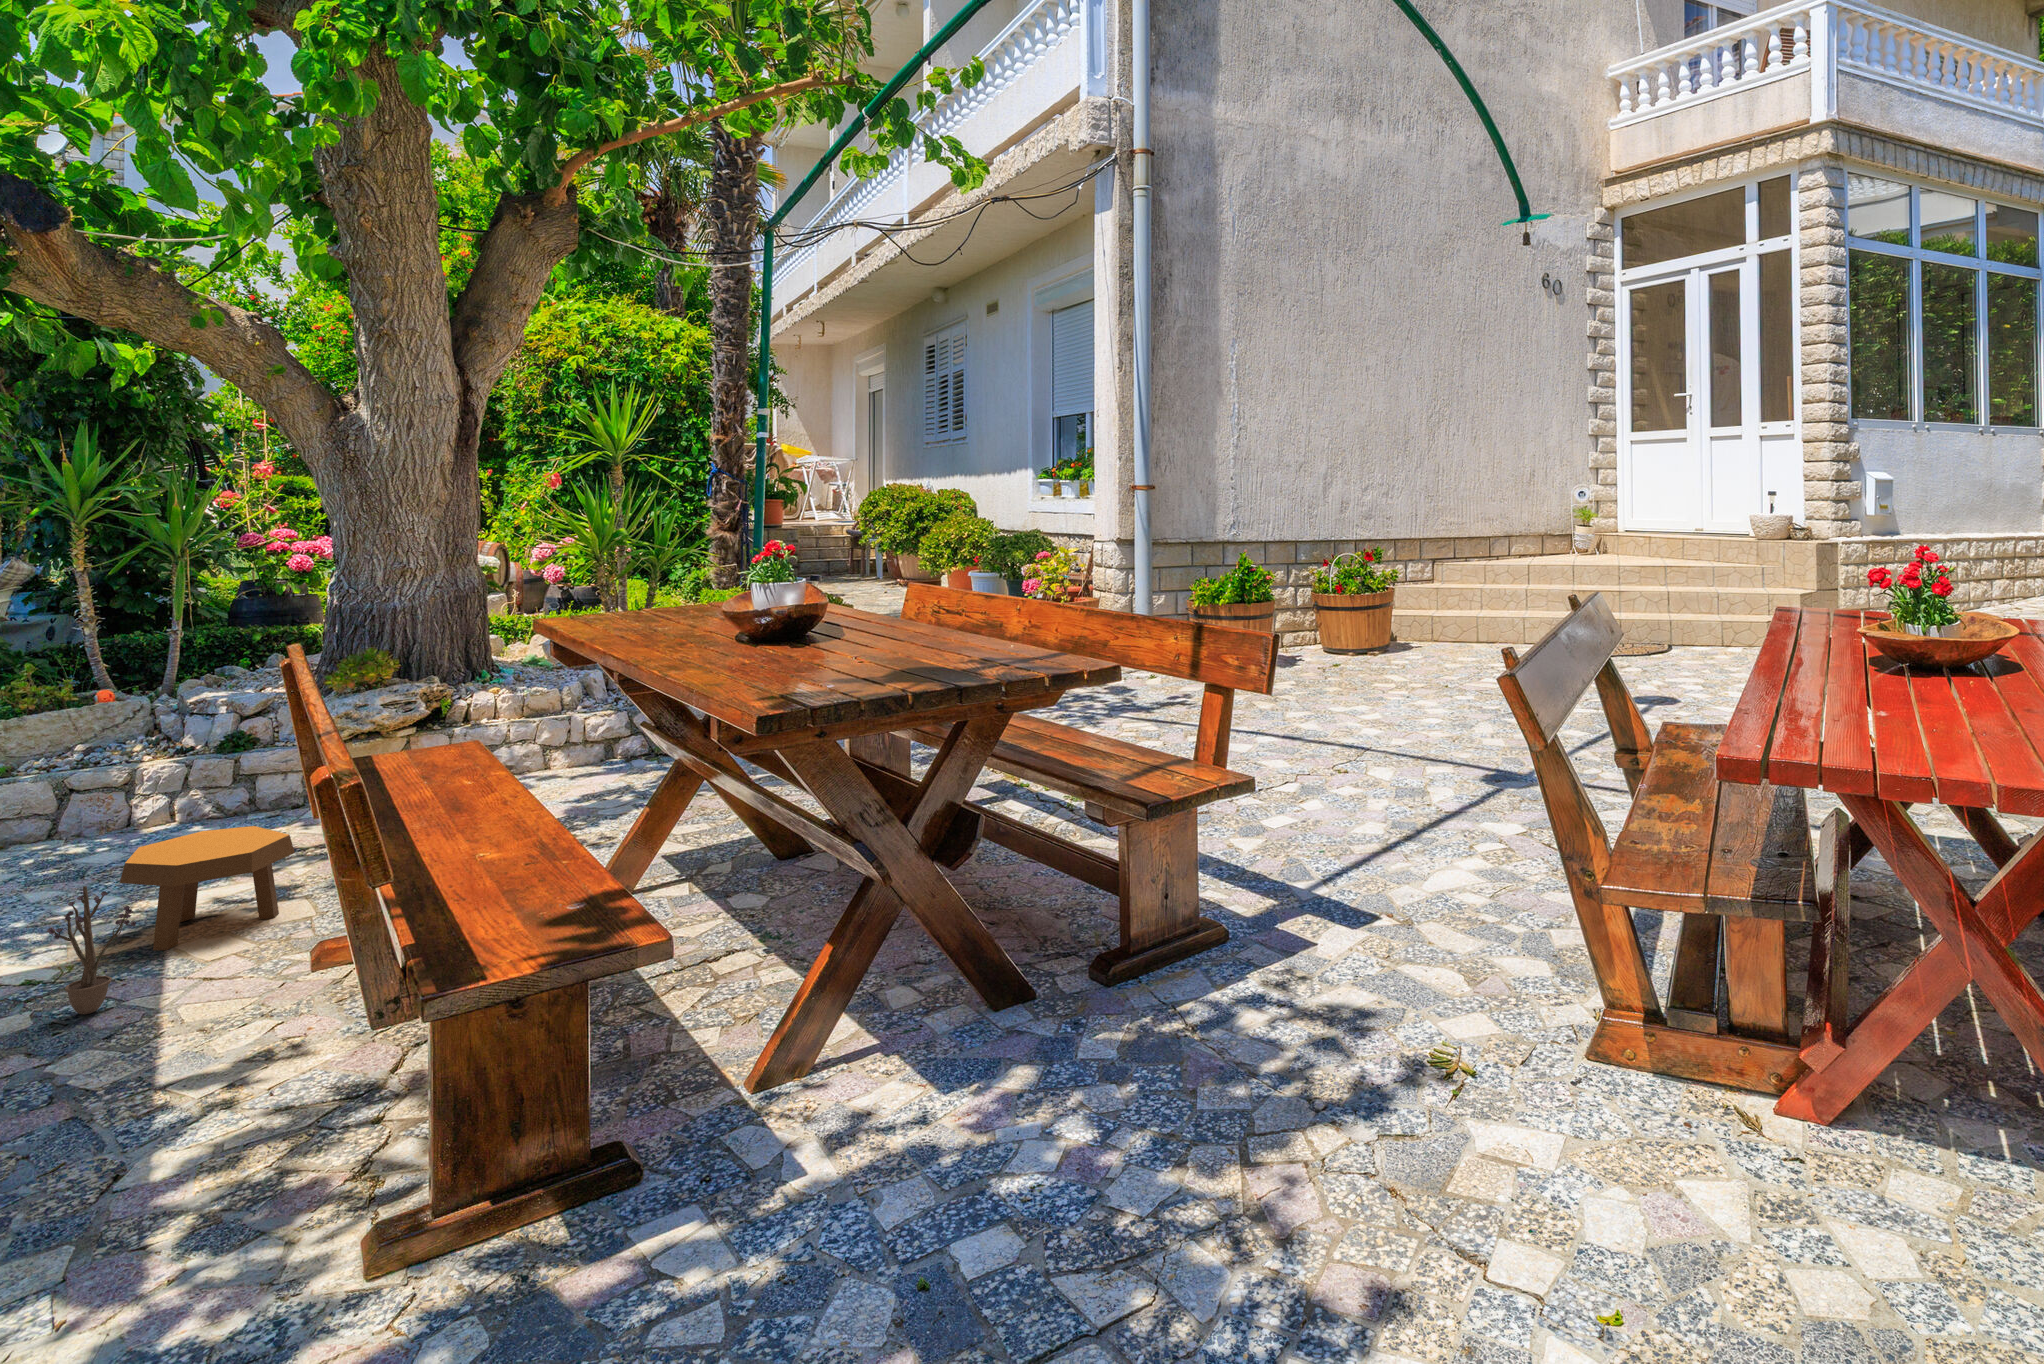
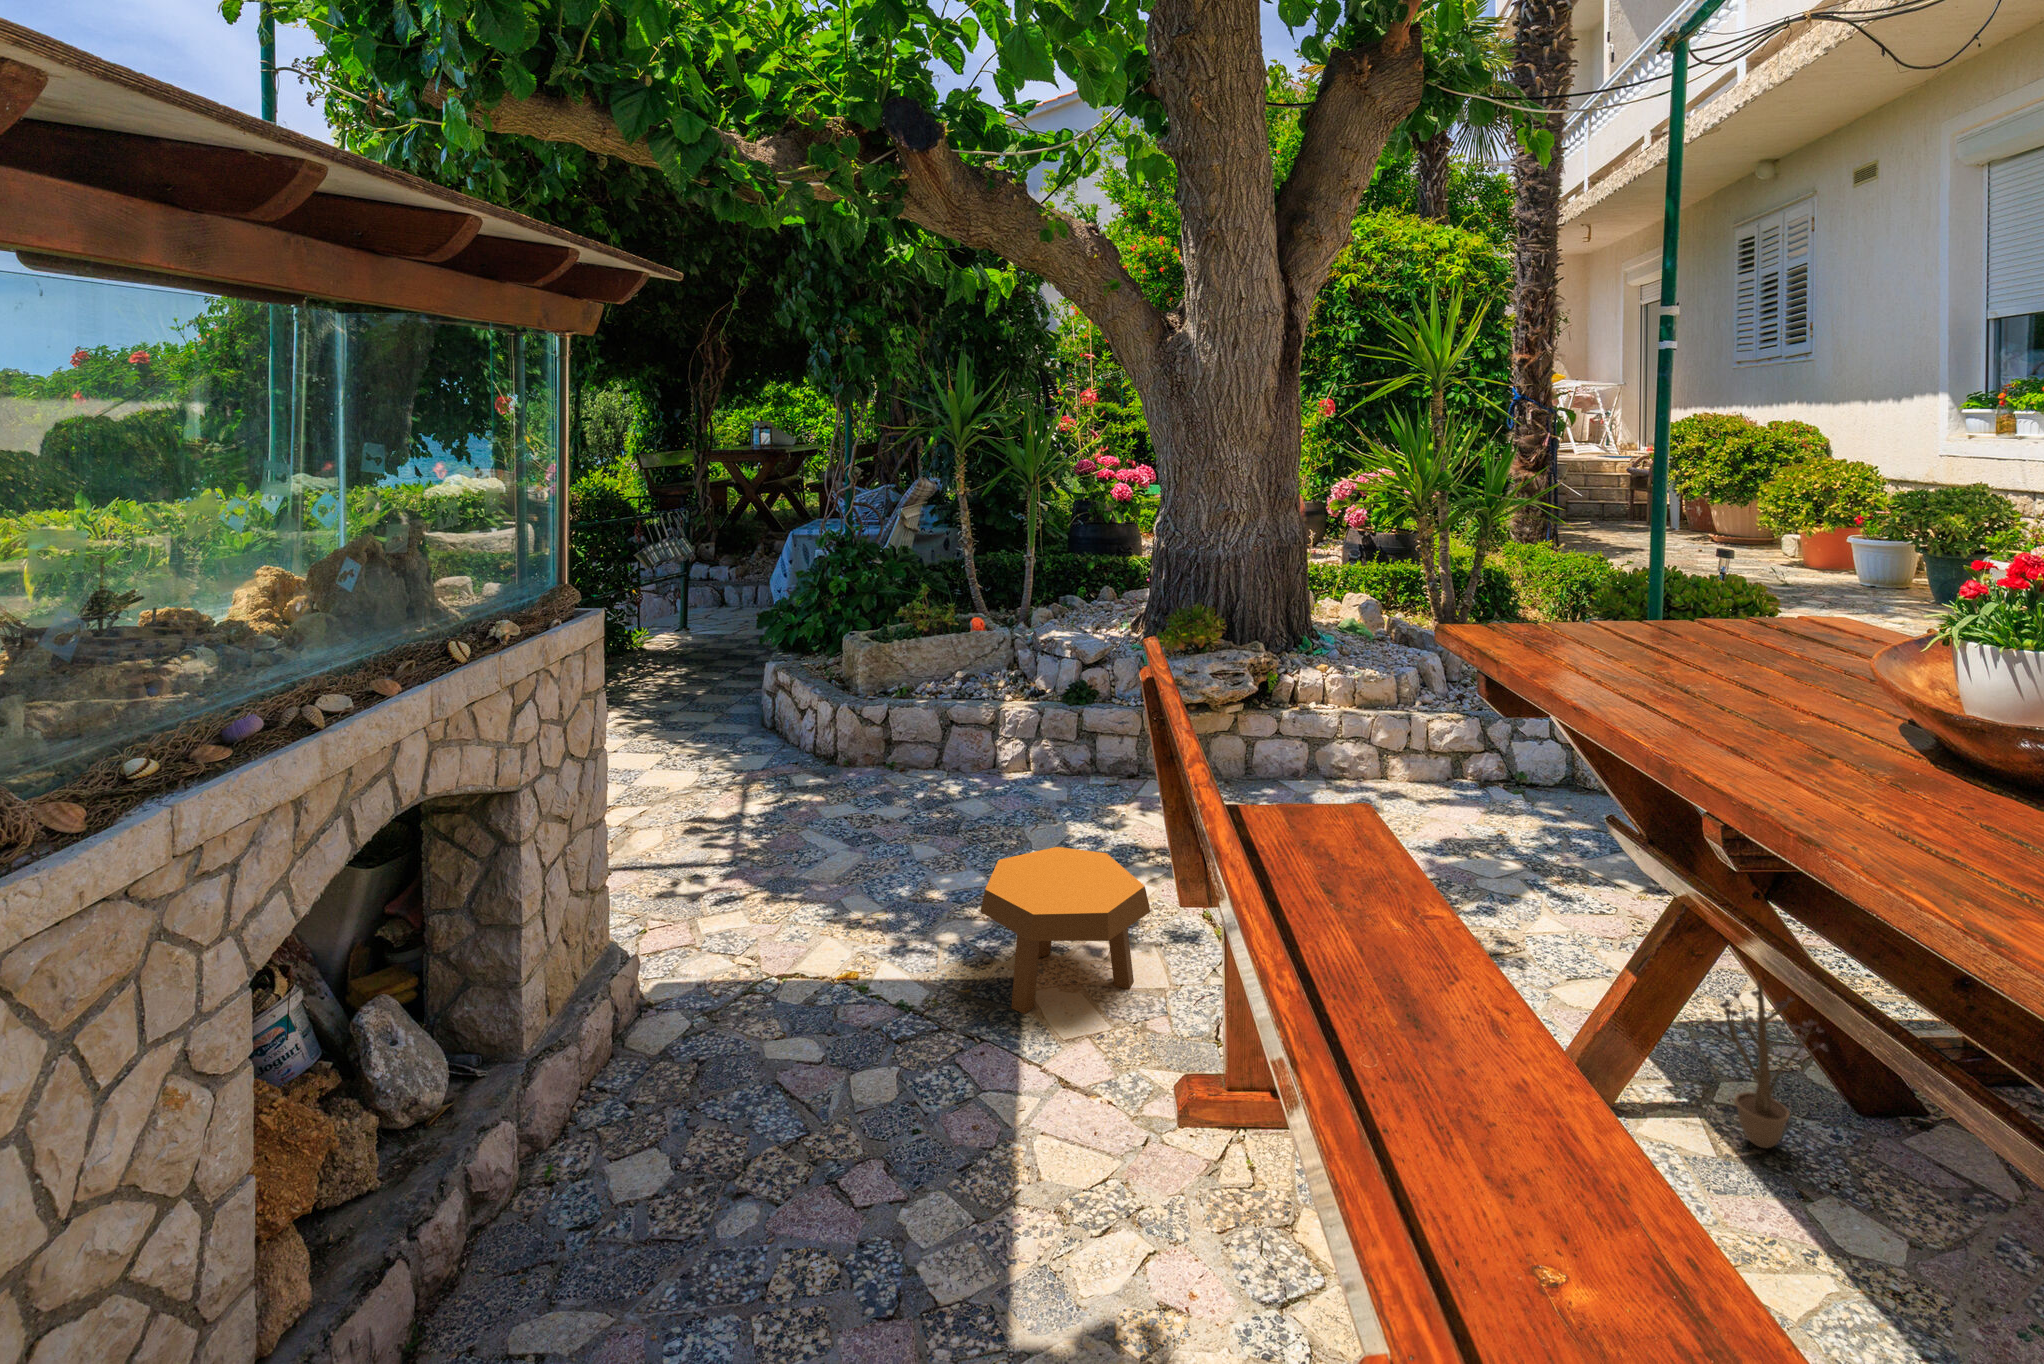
decorative plant: present [30,886,136,1015] -> present [1684,980,1828,1148]

